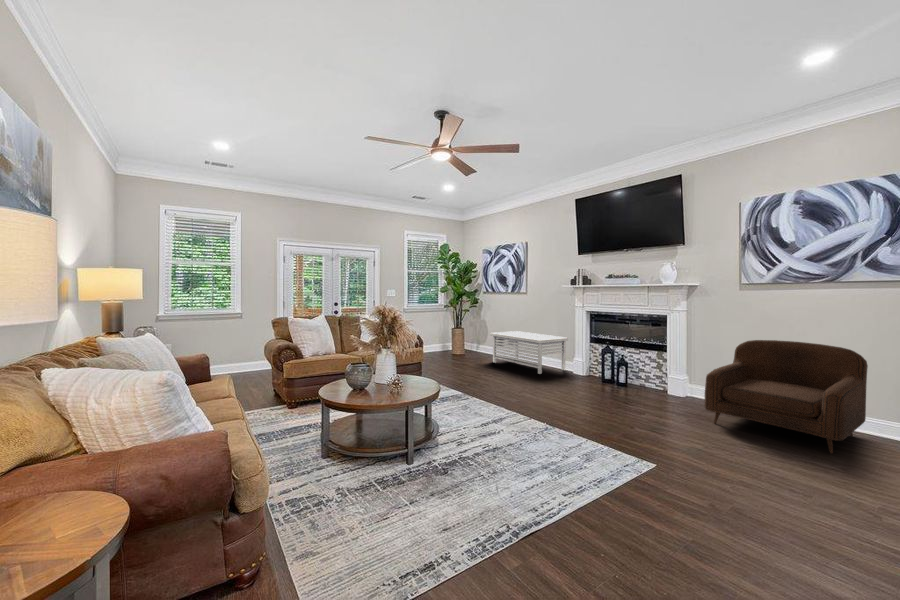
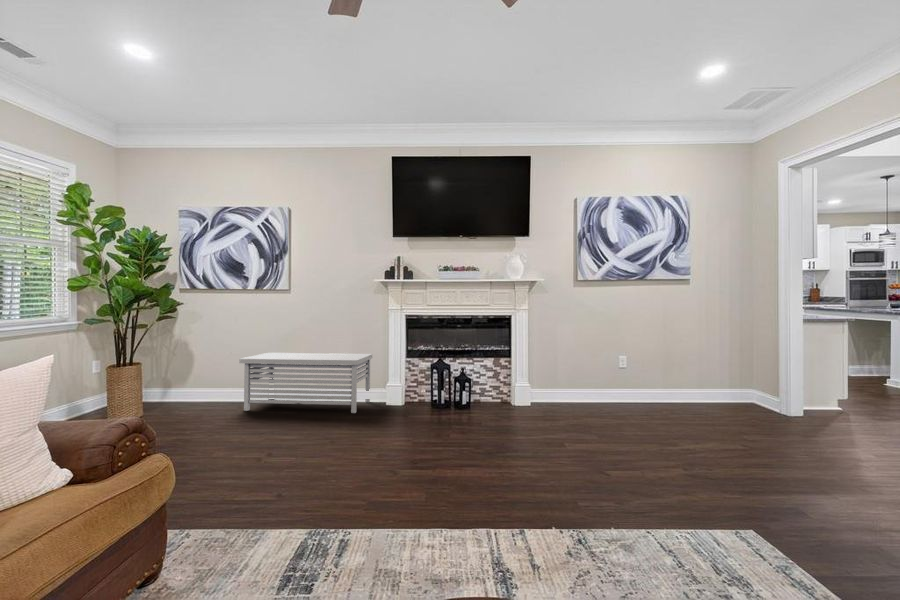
armchair: present [704,340,868,453] -> none [580,334,708,426]

